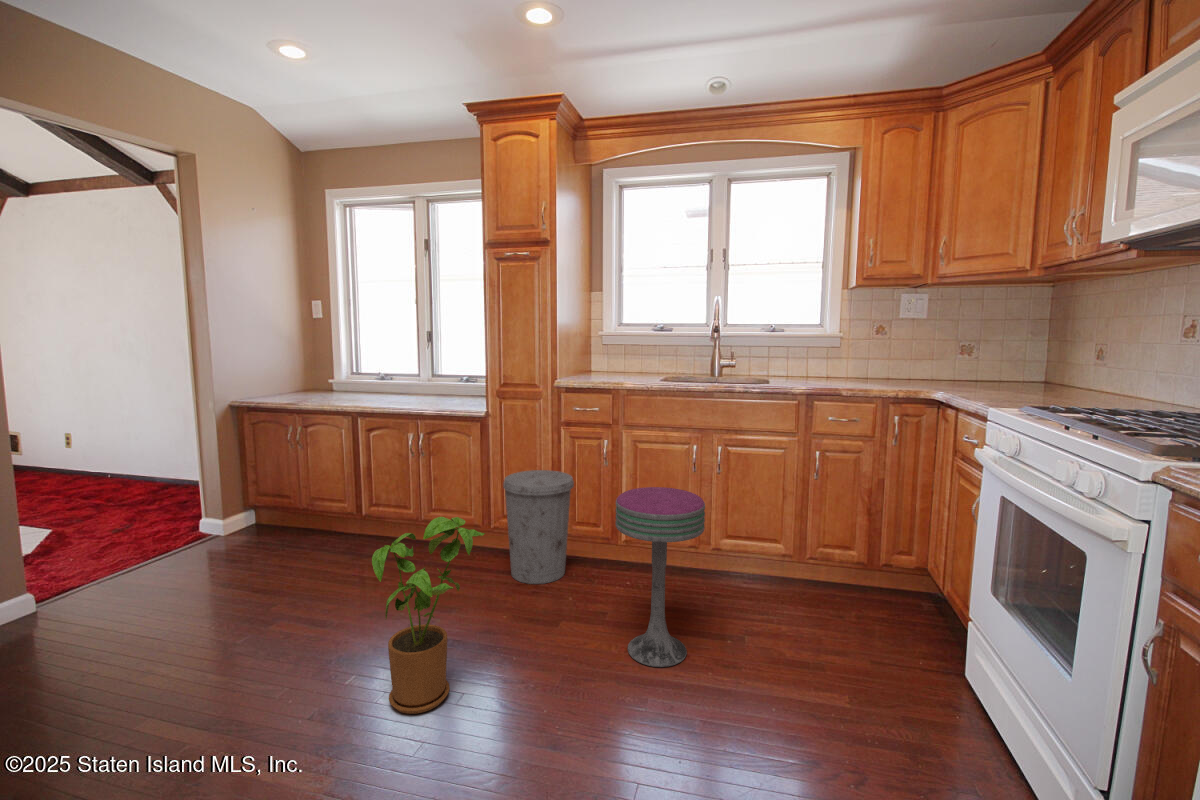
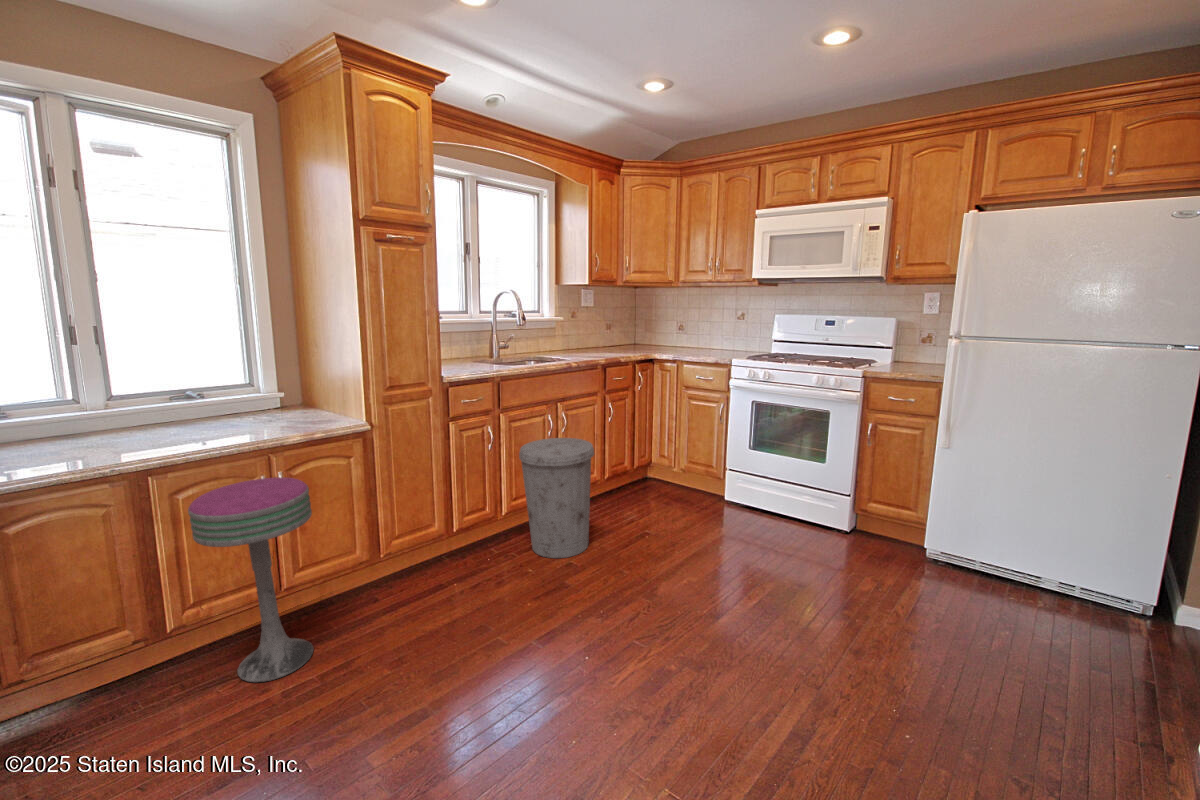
bar stool: present [615,487,705,667] -> present [188,477,314,682]
house plant: present [372,517,485,714] -> none [371,497,493,707]

